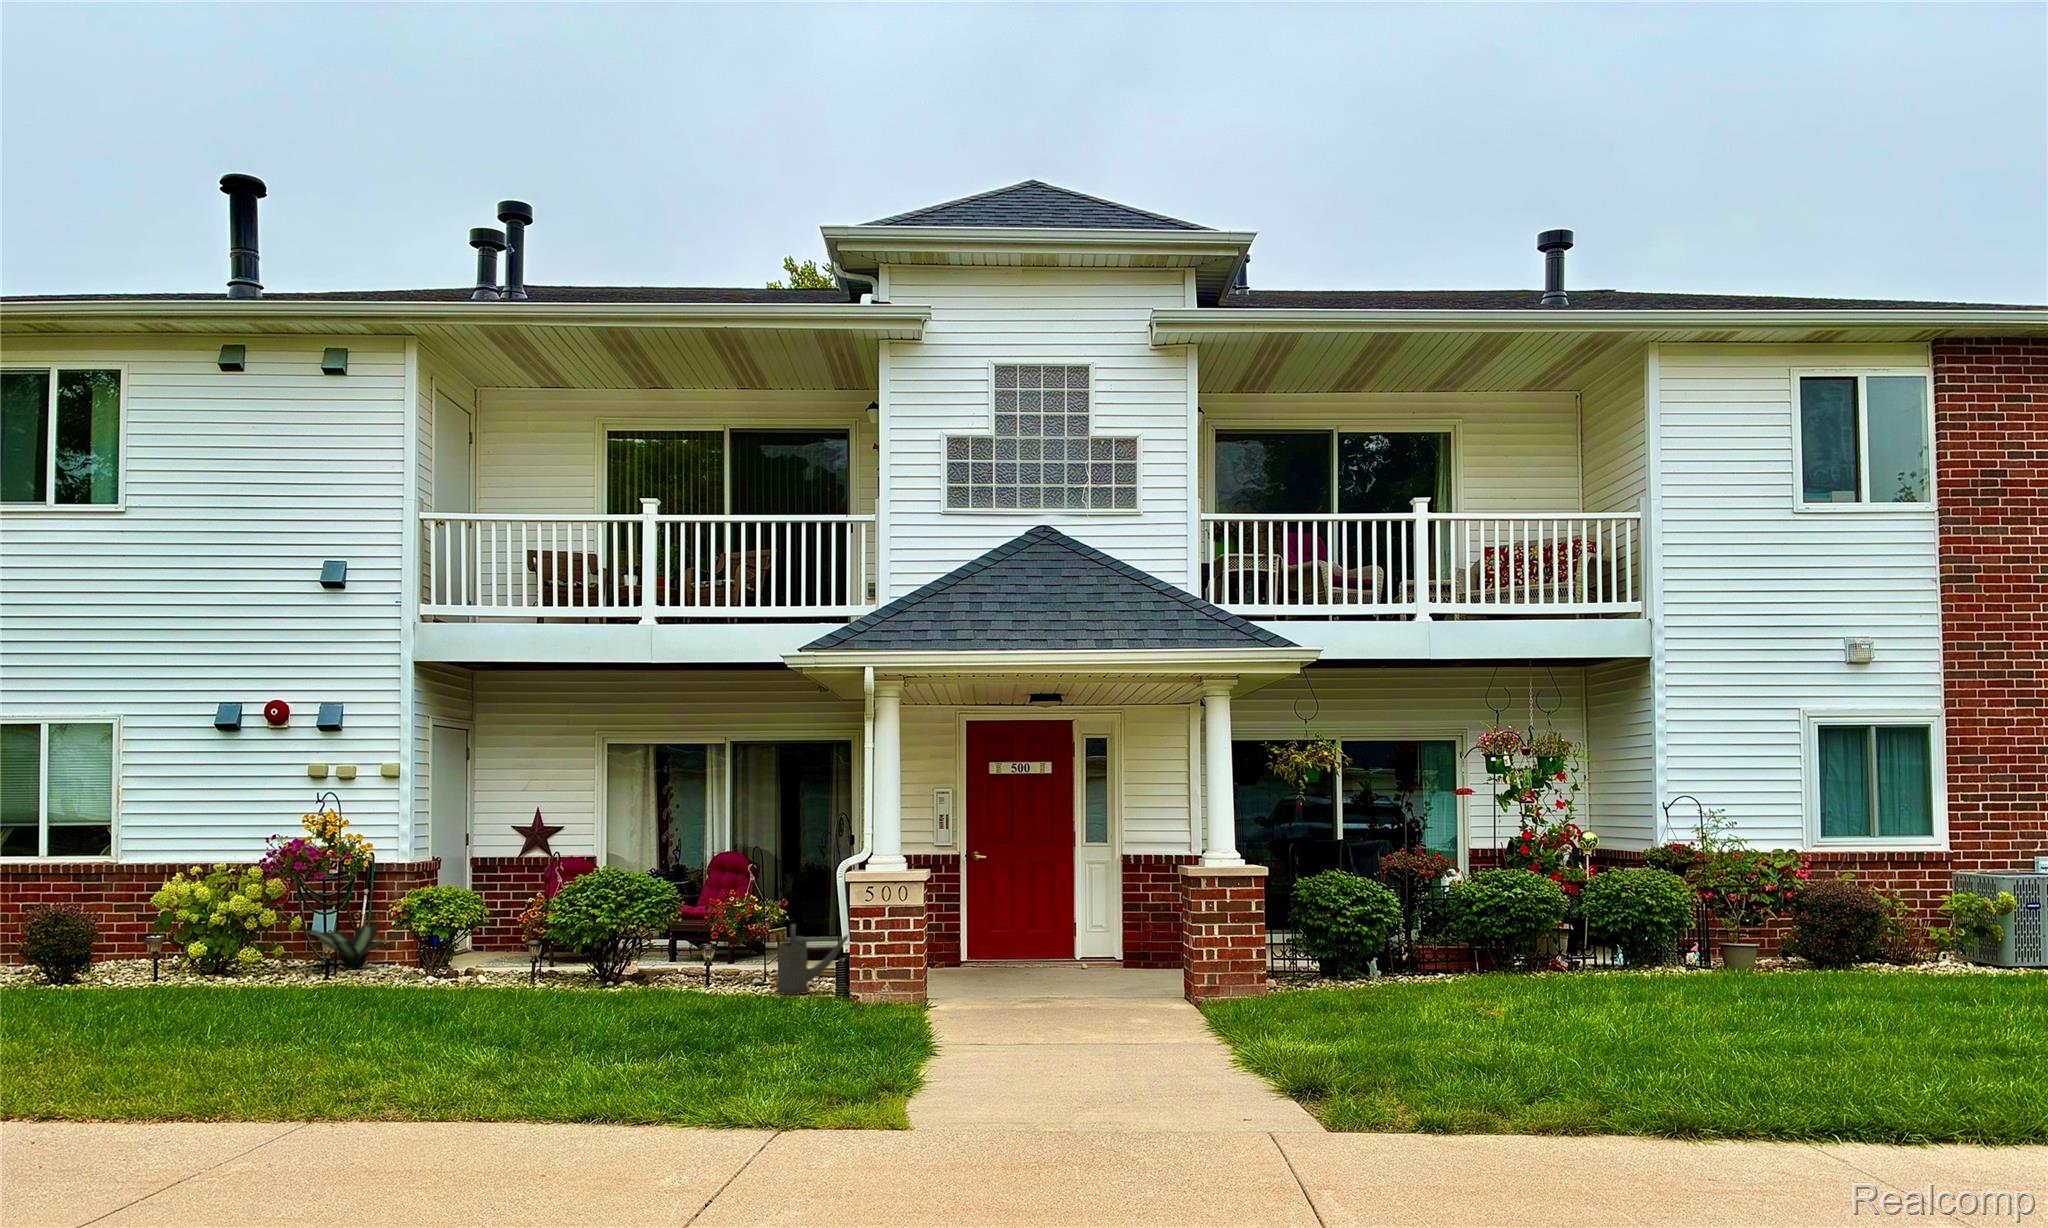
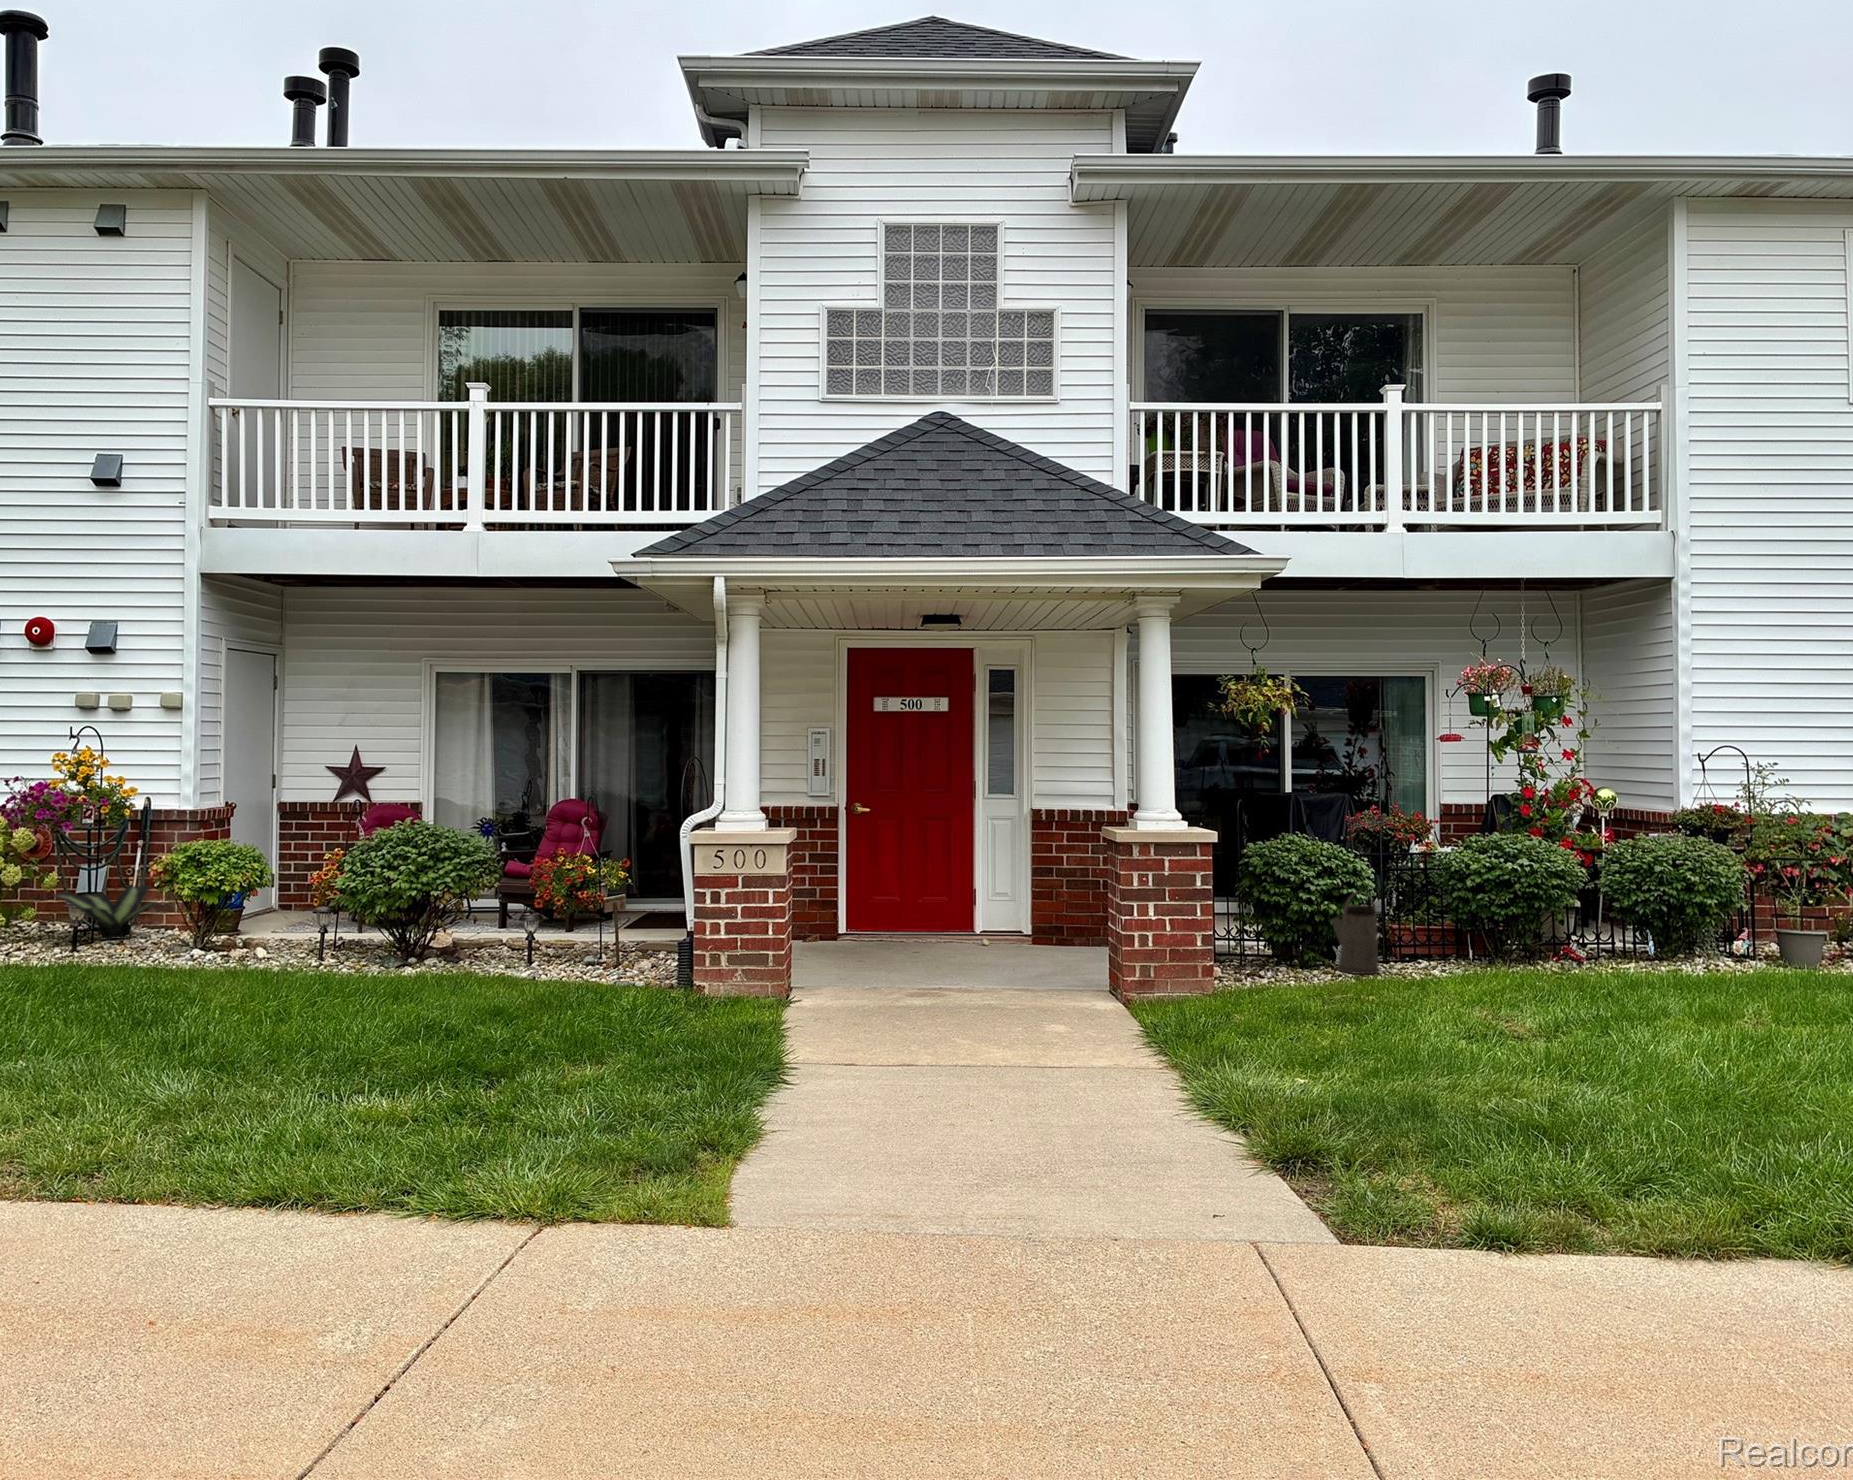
watering can: present [770,924,848,995] -> present [1332,891,1380,974]

